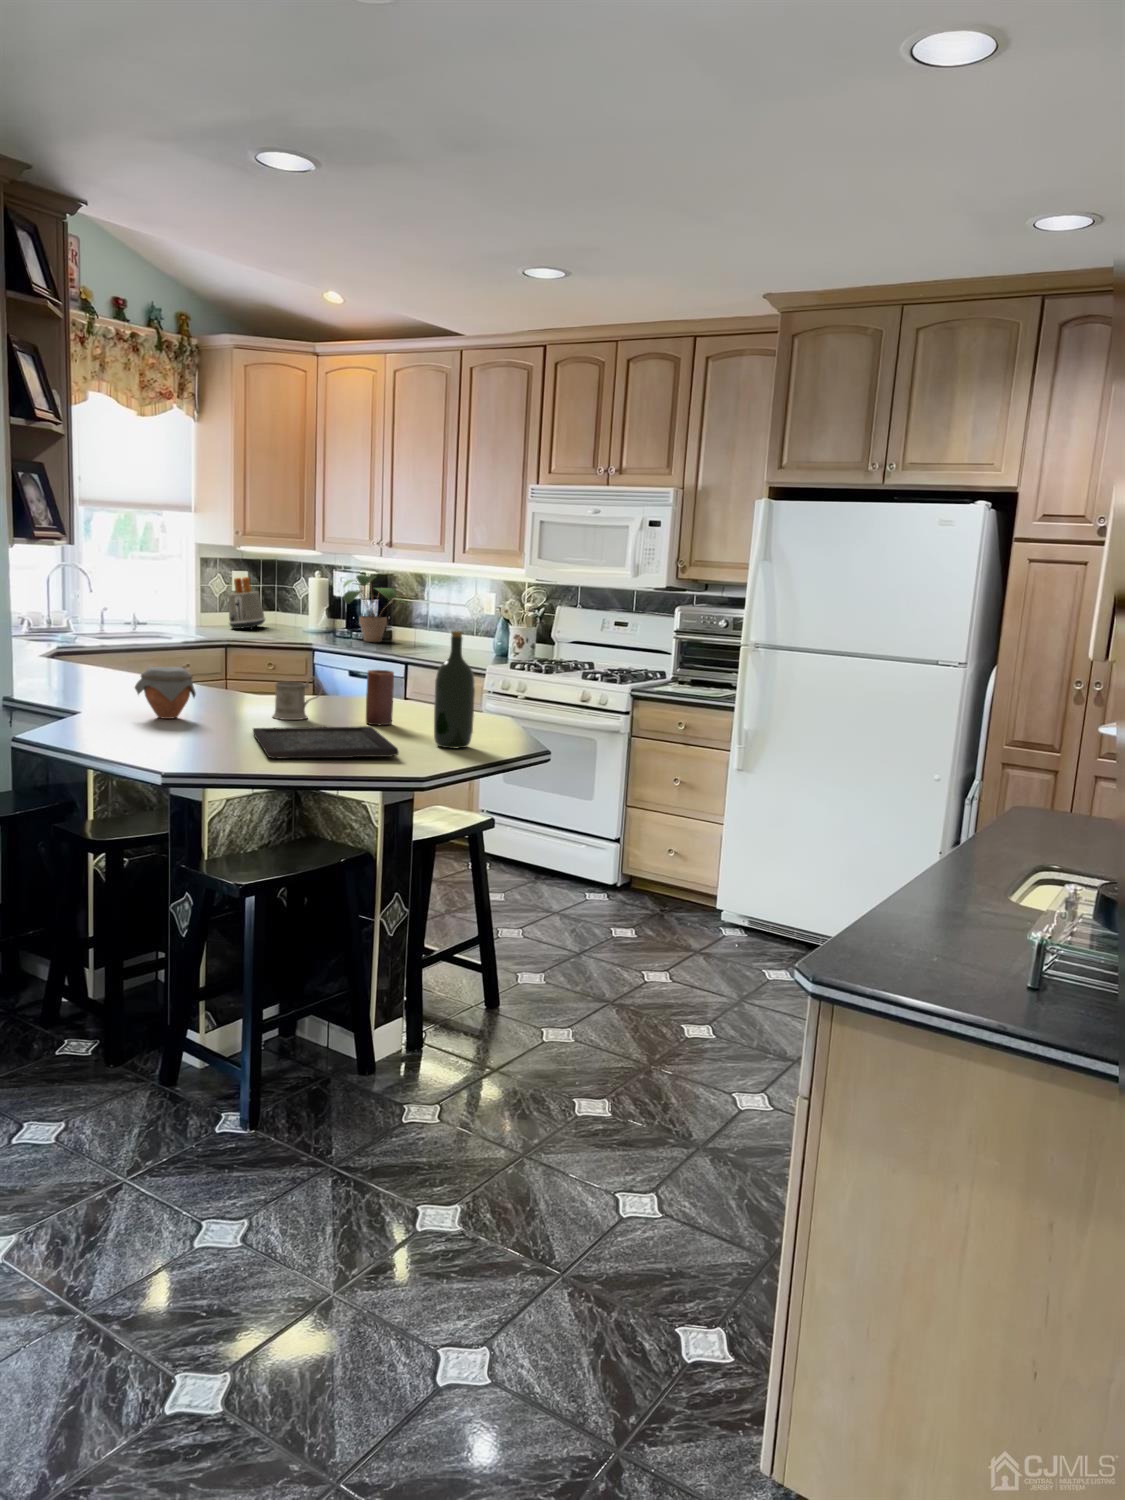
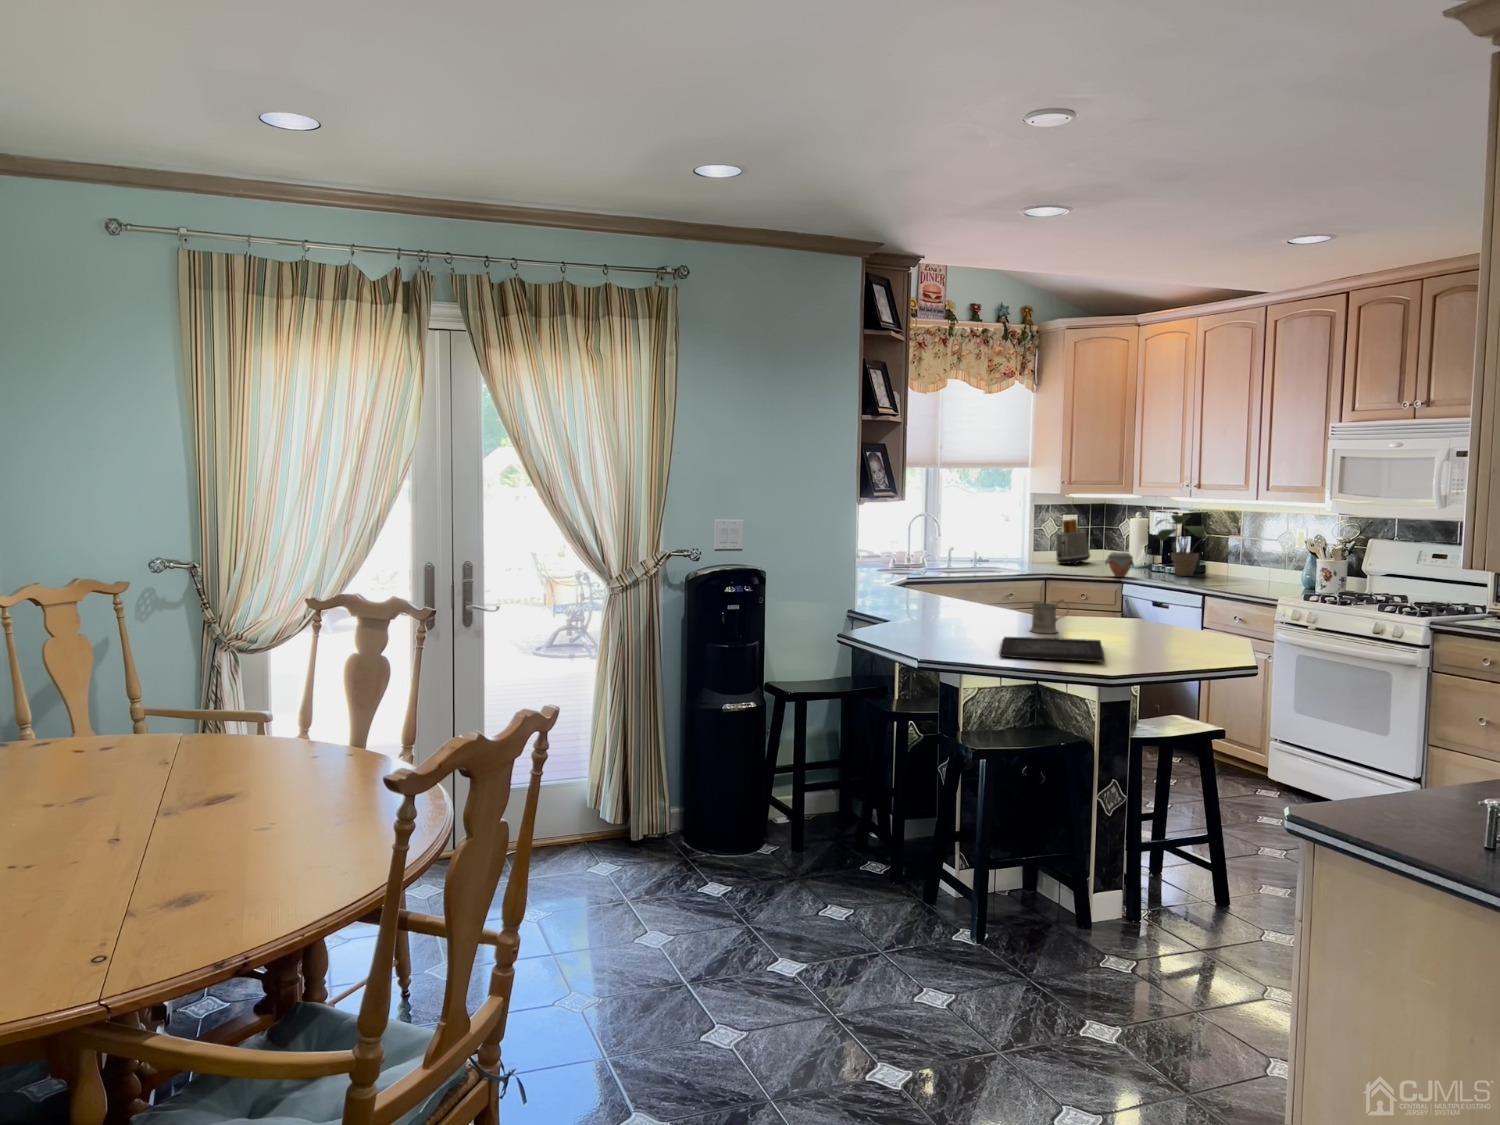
wine bottle: present [434,631,475,748] -> none [1147,562,1184,661]
jar: present [135,667,196,719] -> present [1105,552,1134,577]
candle: present [366,670,394,725] -> none [1104,595,1128,641]

